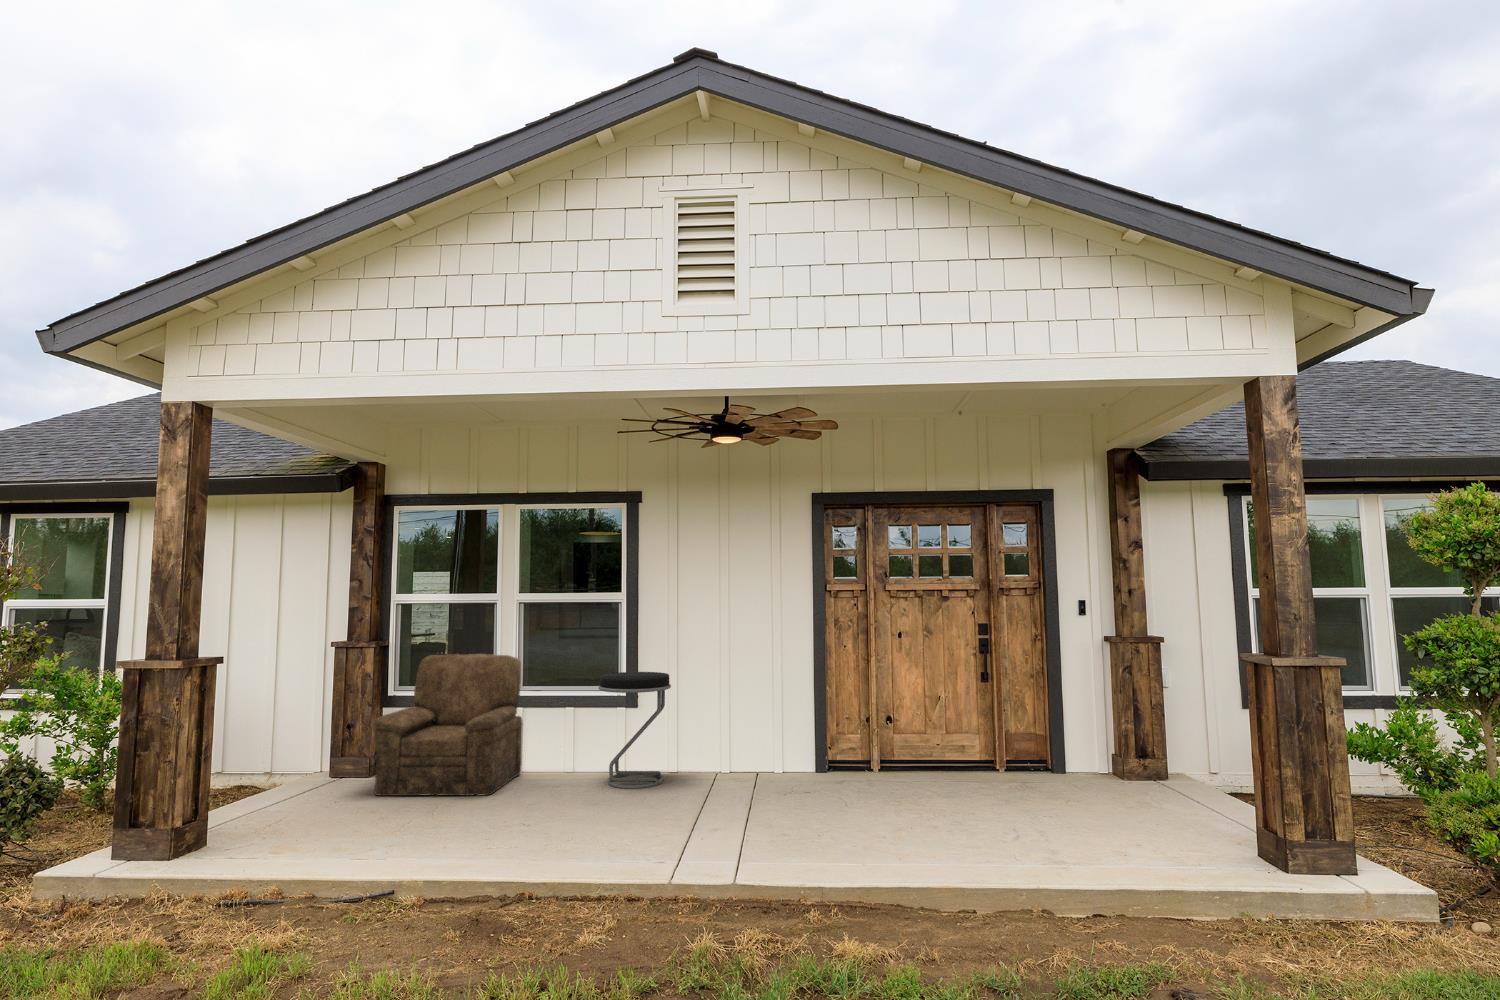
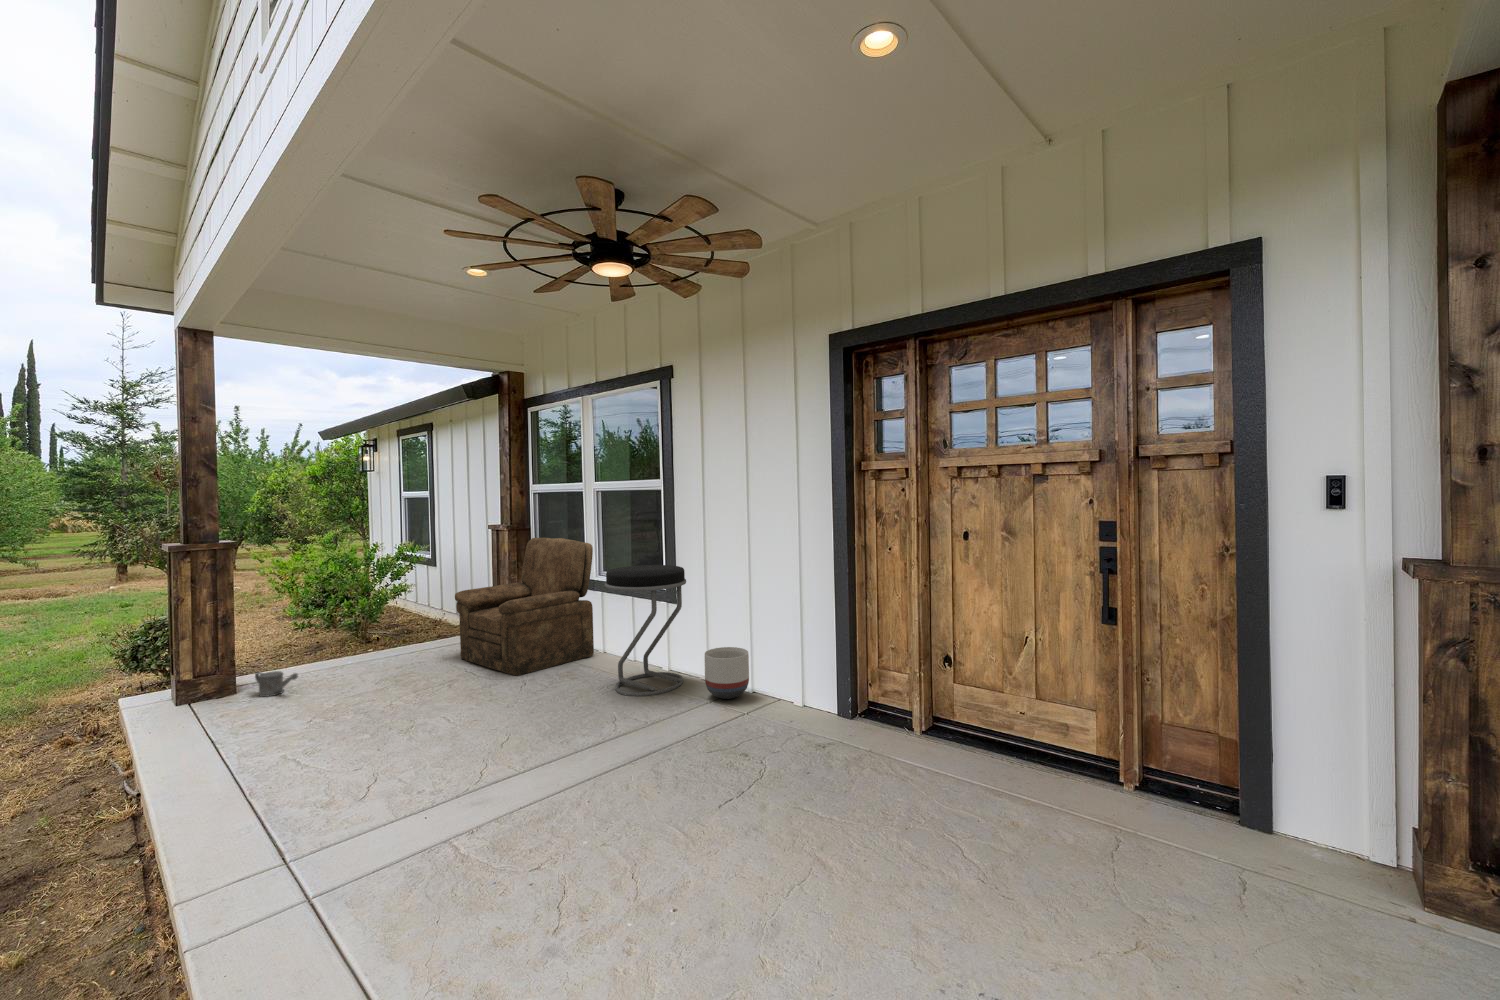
planter: none [697,736,734,778] -> present [705,647,749,699]
watering can: none [207,816,283,853] -> present [255,671,298,697]

